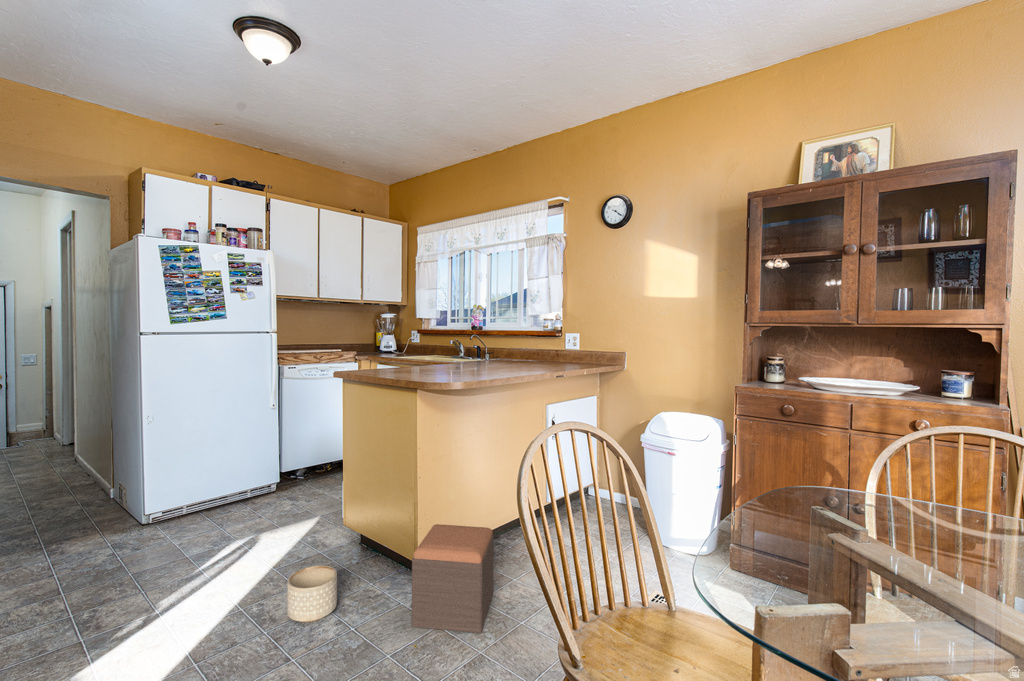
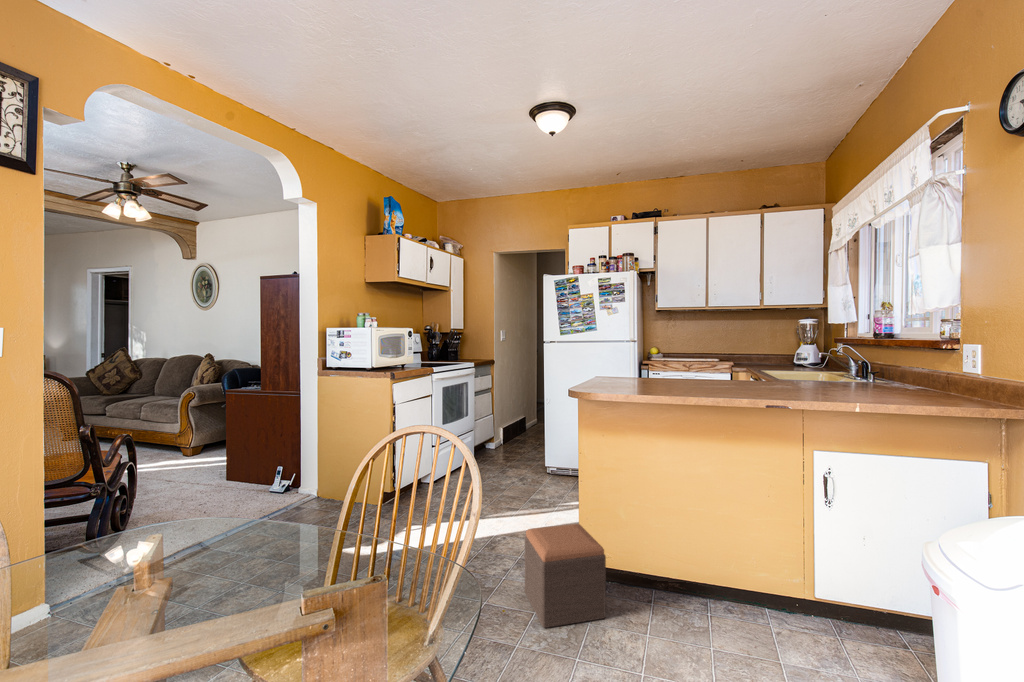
planter: present [287,565,337,622] -> none [495,518,529,557]

